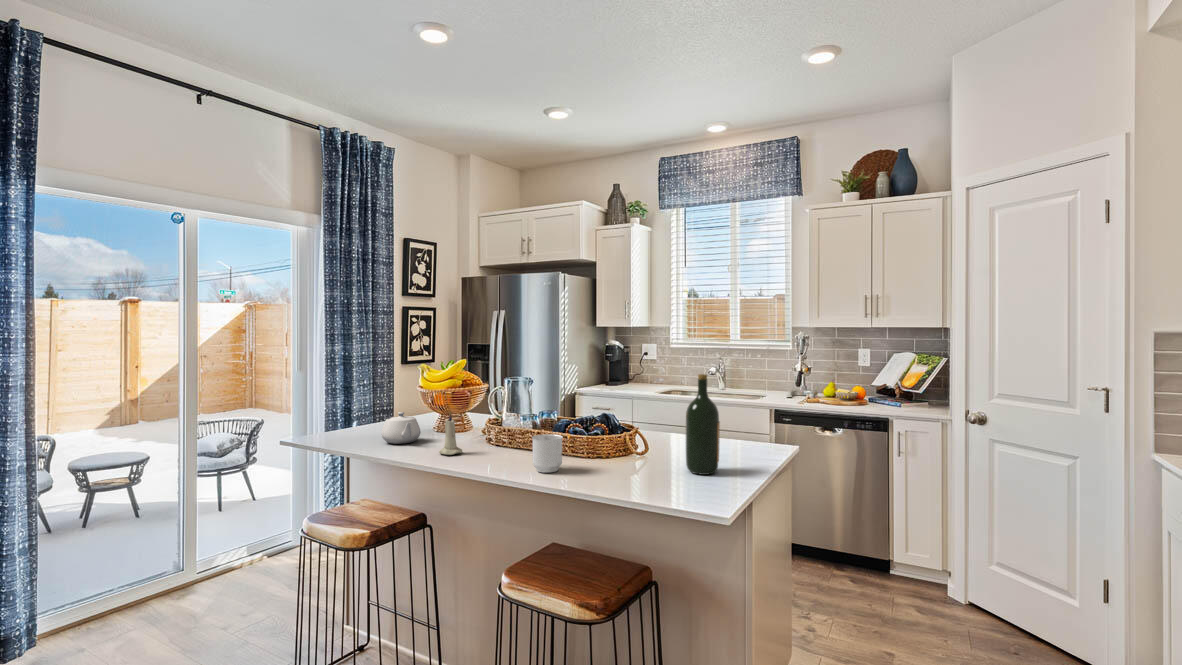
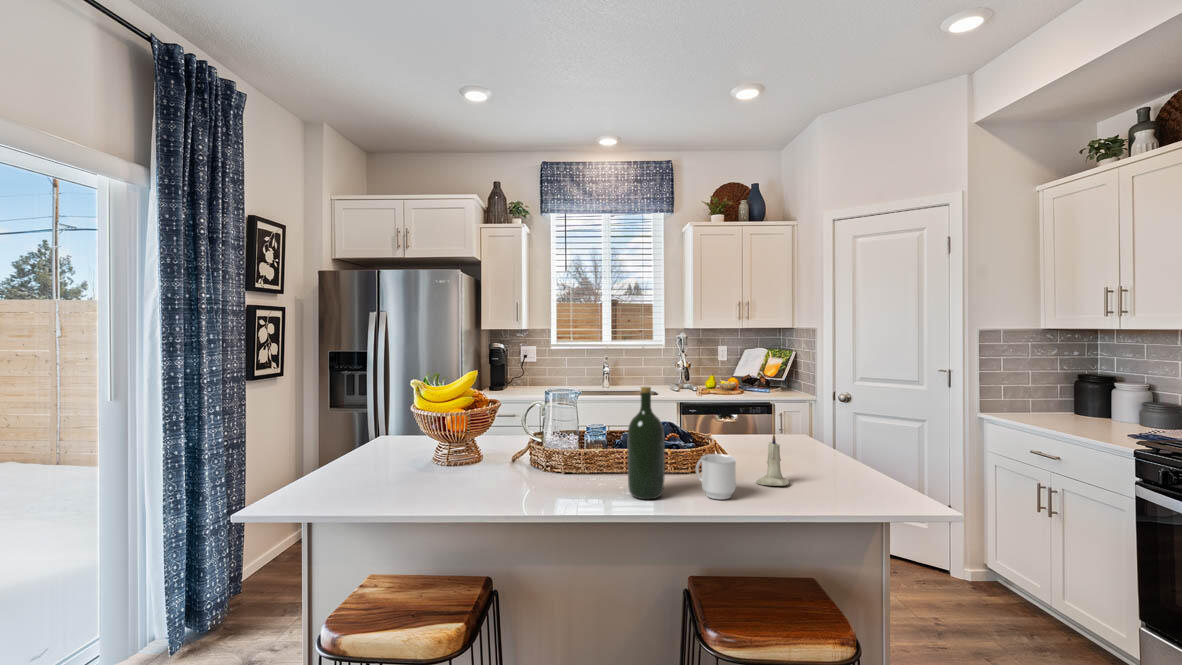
wine bottle: present [686,374,720,475] -> present [628,387,665,499]
teapot: present [381,412,421,444] -> none [420,447,484,492]
candle: present [439,412,462,455] -> present [756,433,789,486]

